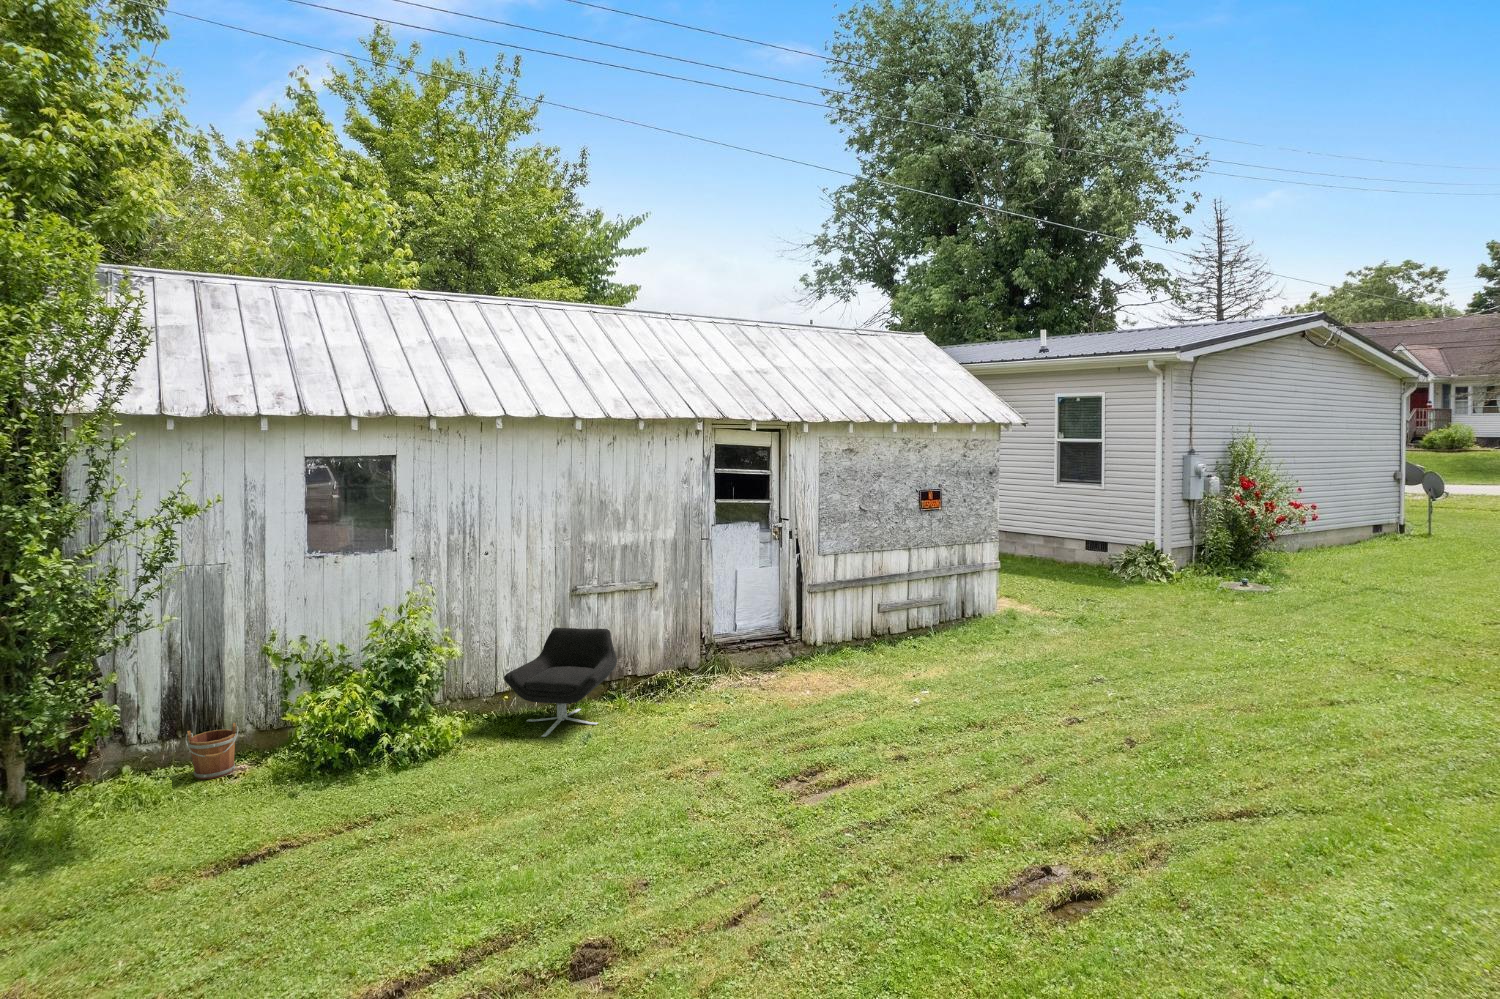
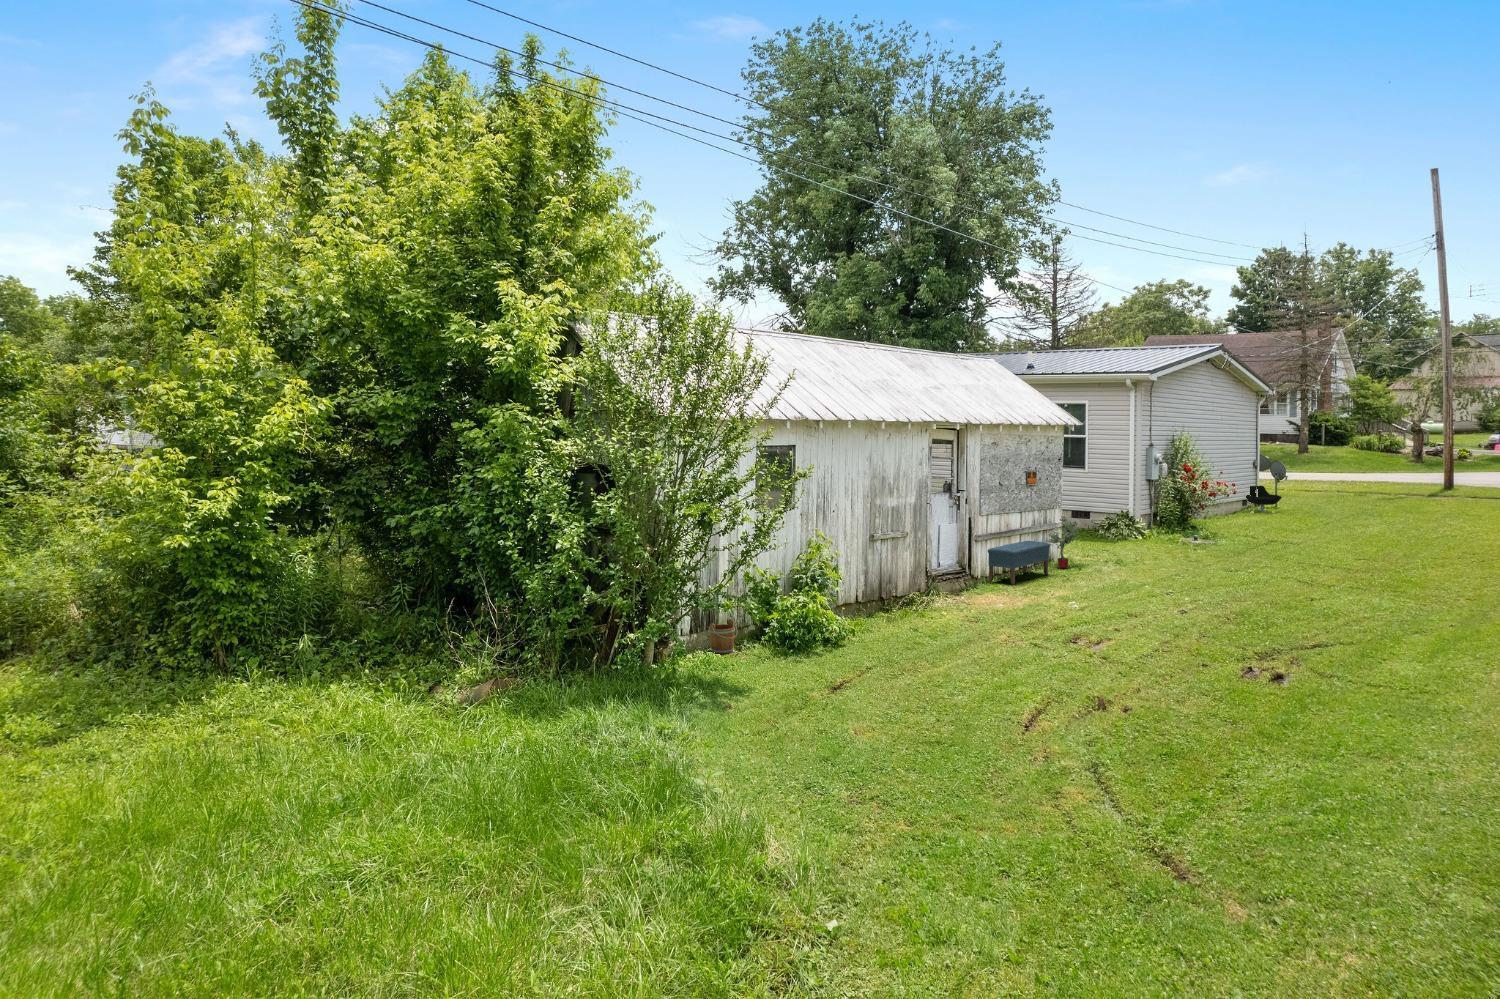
potted tree: none [952,554,1004,631] -> present [1046,516,1078,569]
bench: none [831,591,940,659] -> present [988,541,1050,585]
lounge chair: present [504,628,617,737] -> present [1246,486,1282,513]

